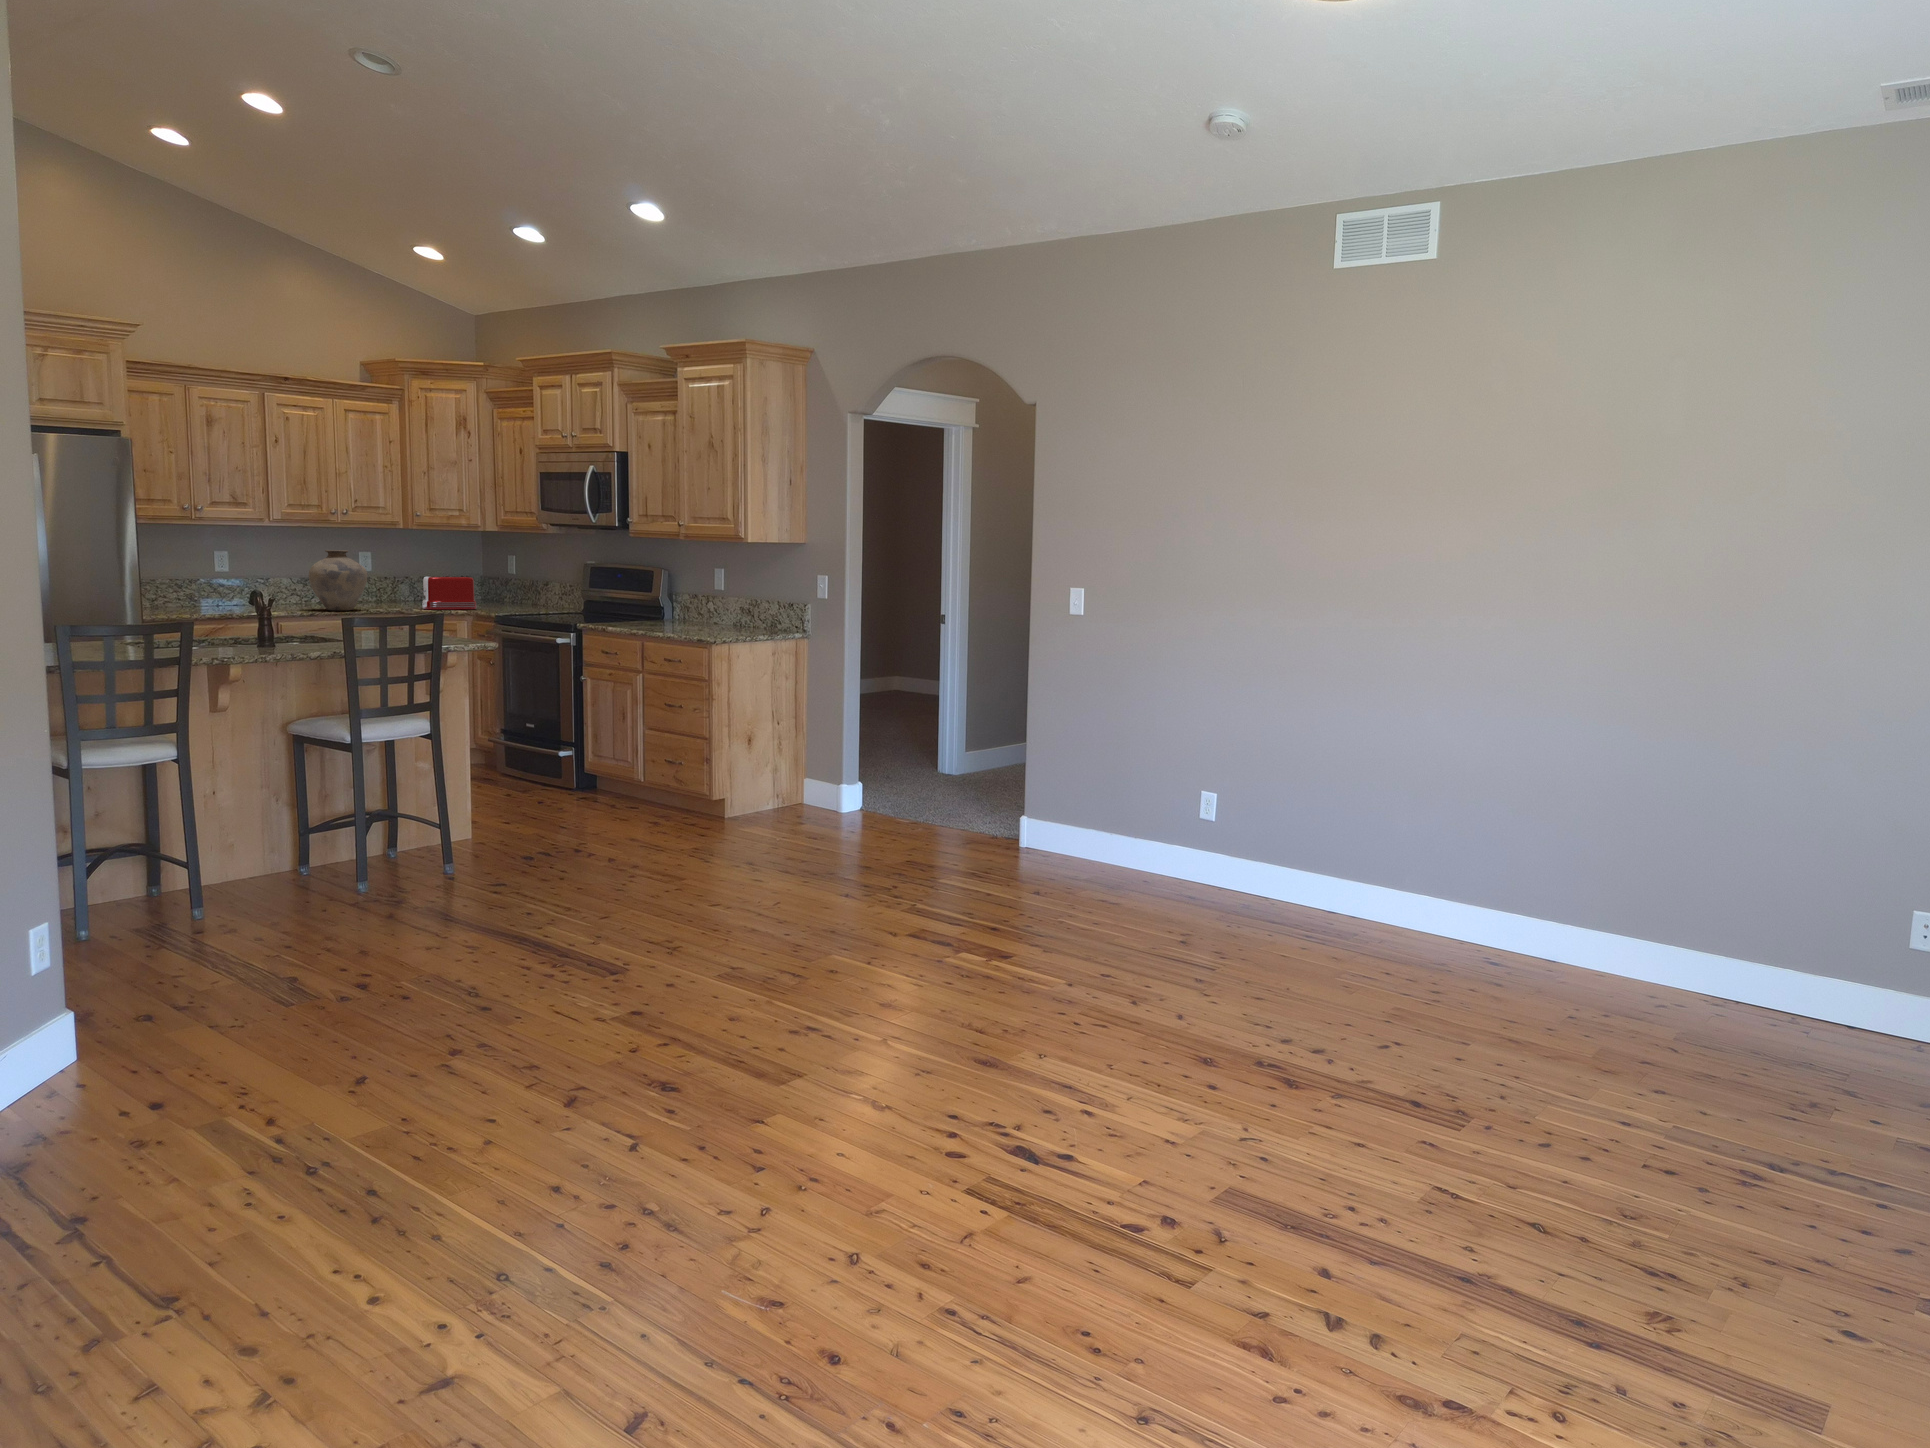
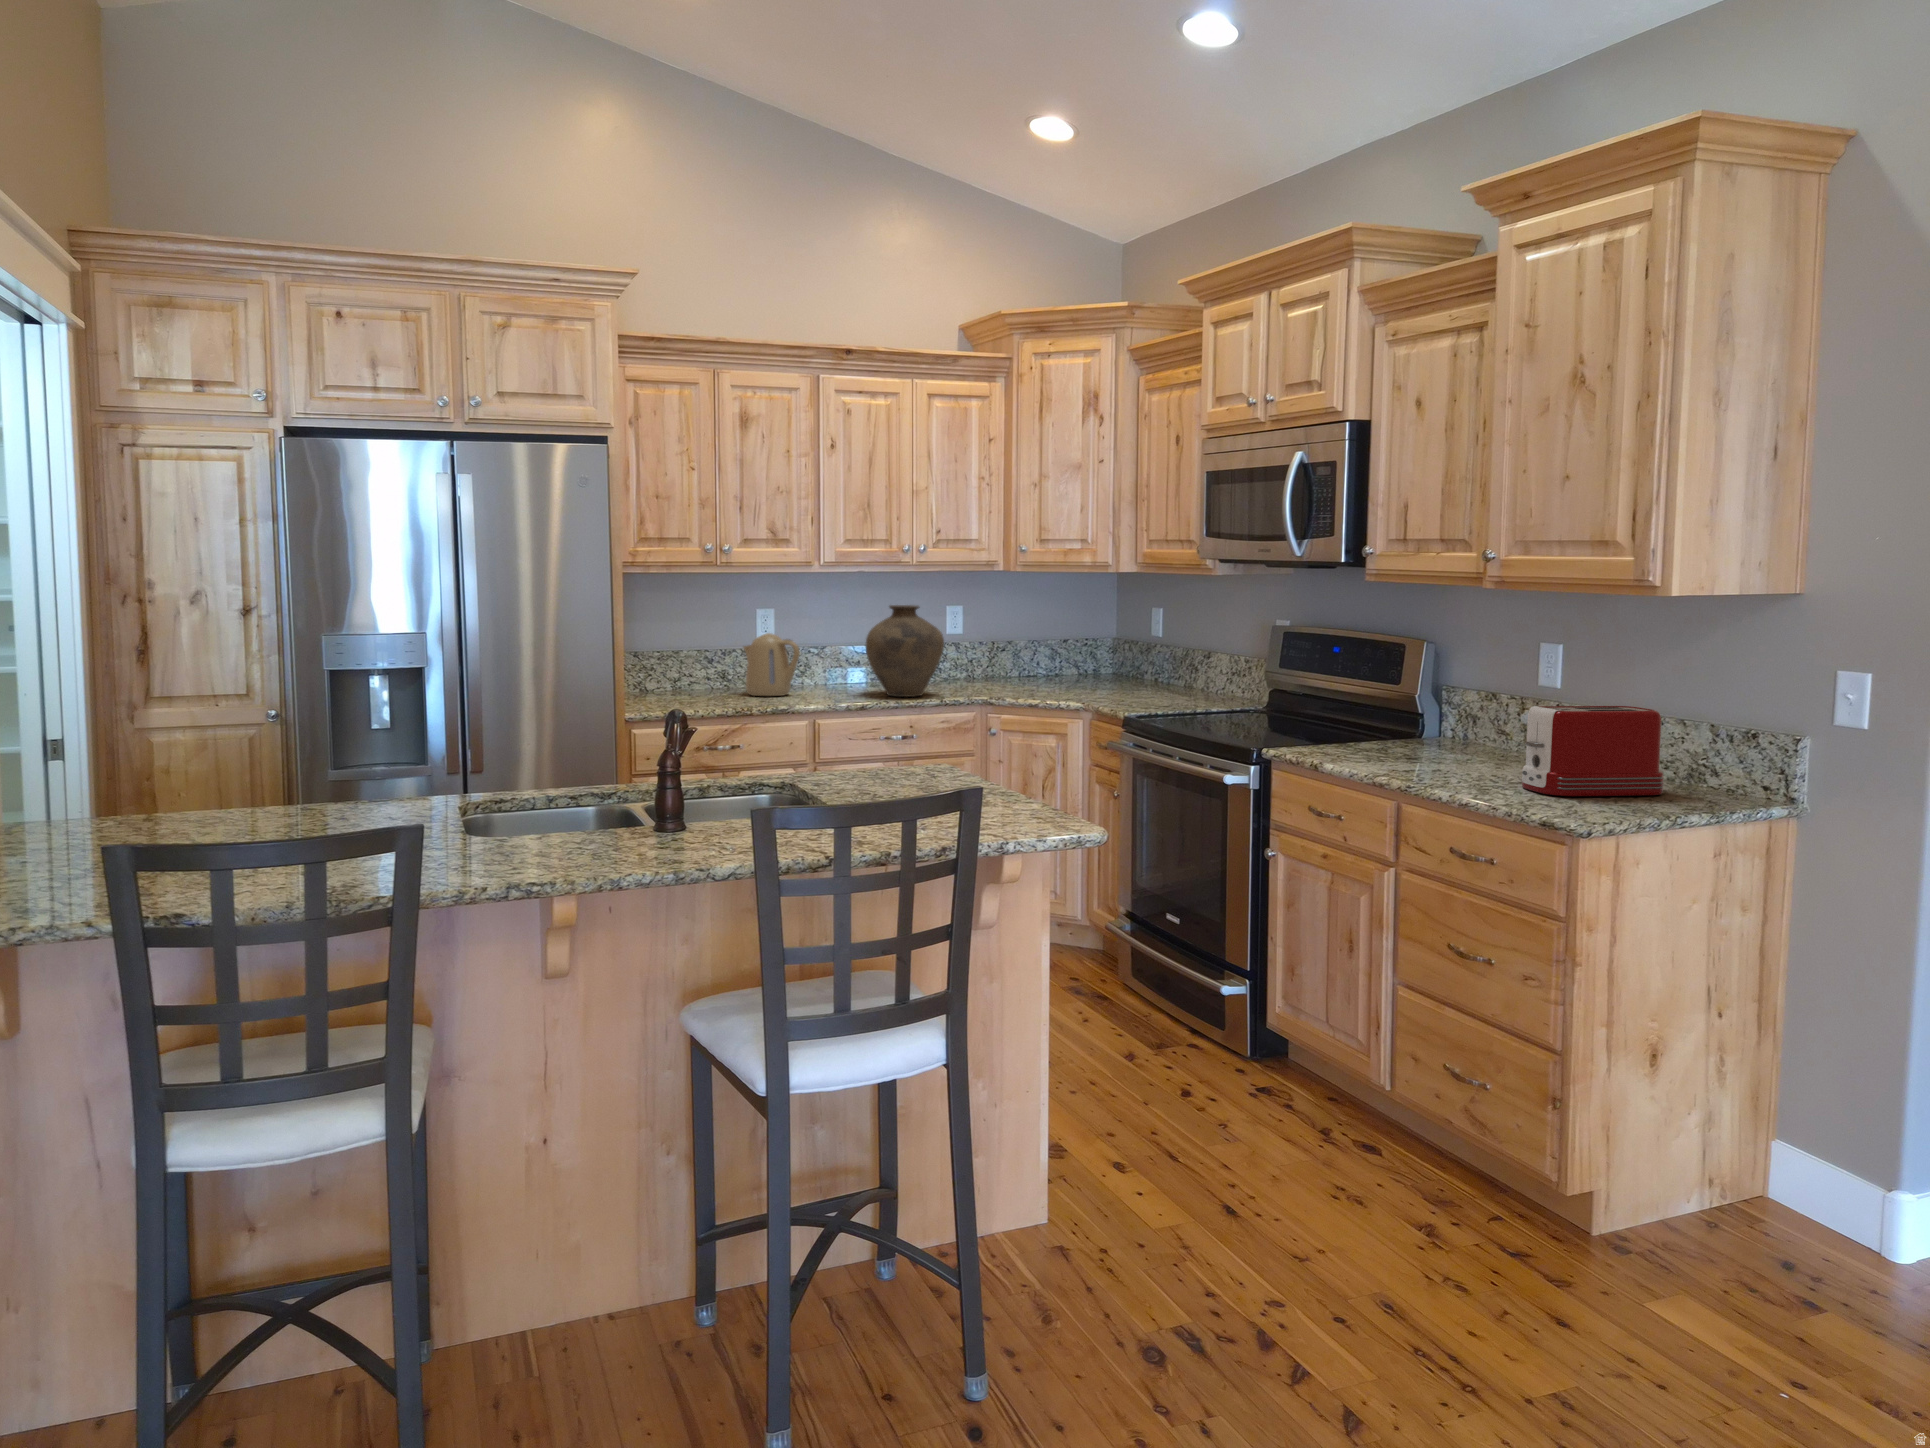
kettle: none [210,568,259,611] -> present [744,633,800,696]
toaster: present [421,577,476,610] -> present [1522,706,1663,796]

